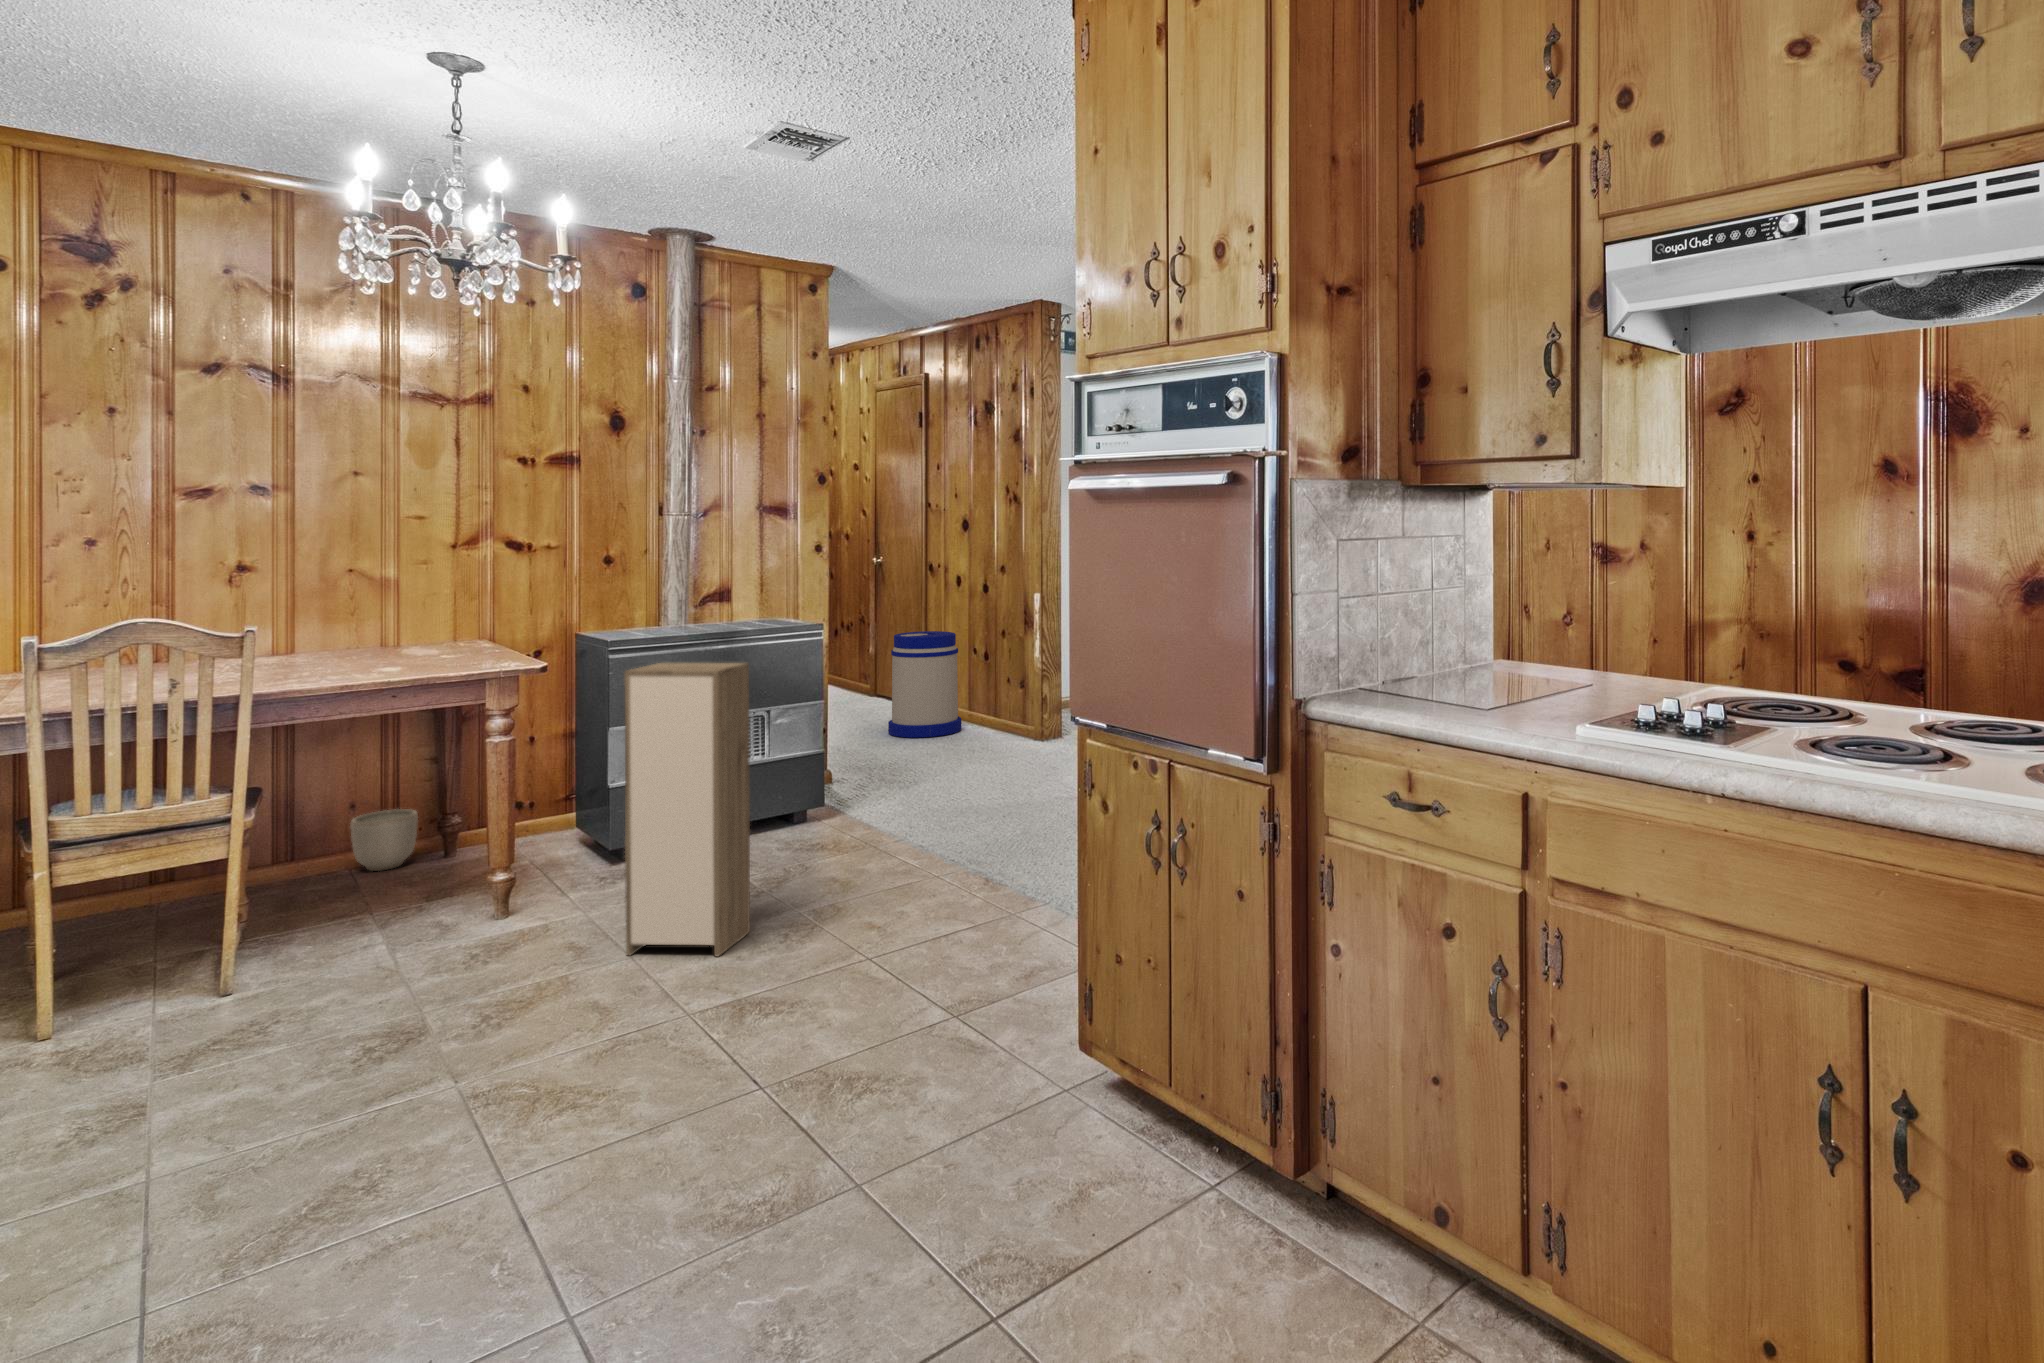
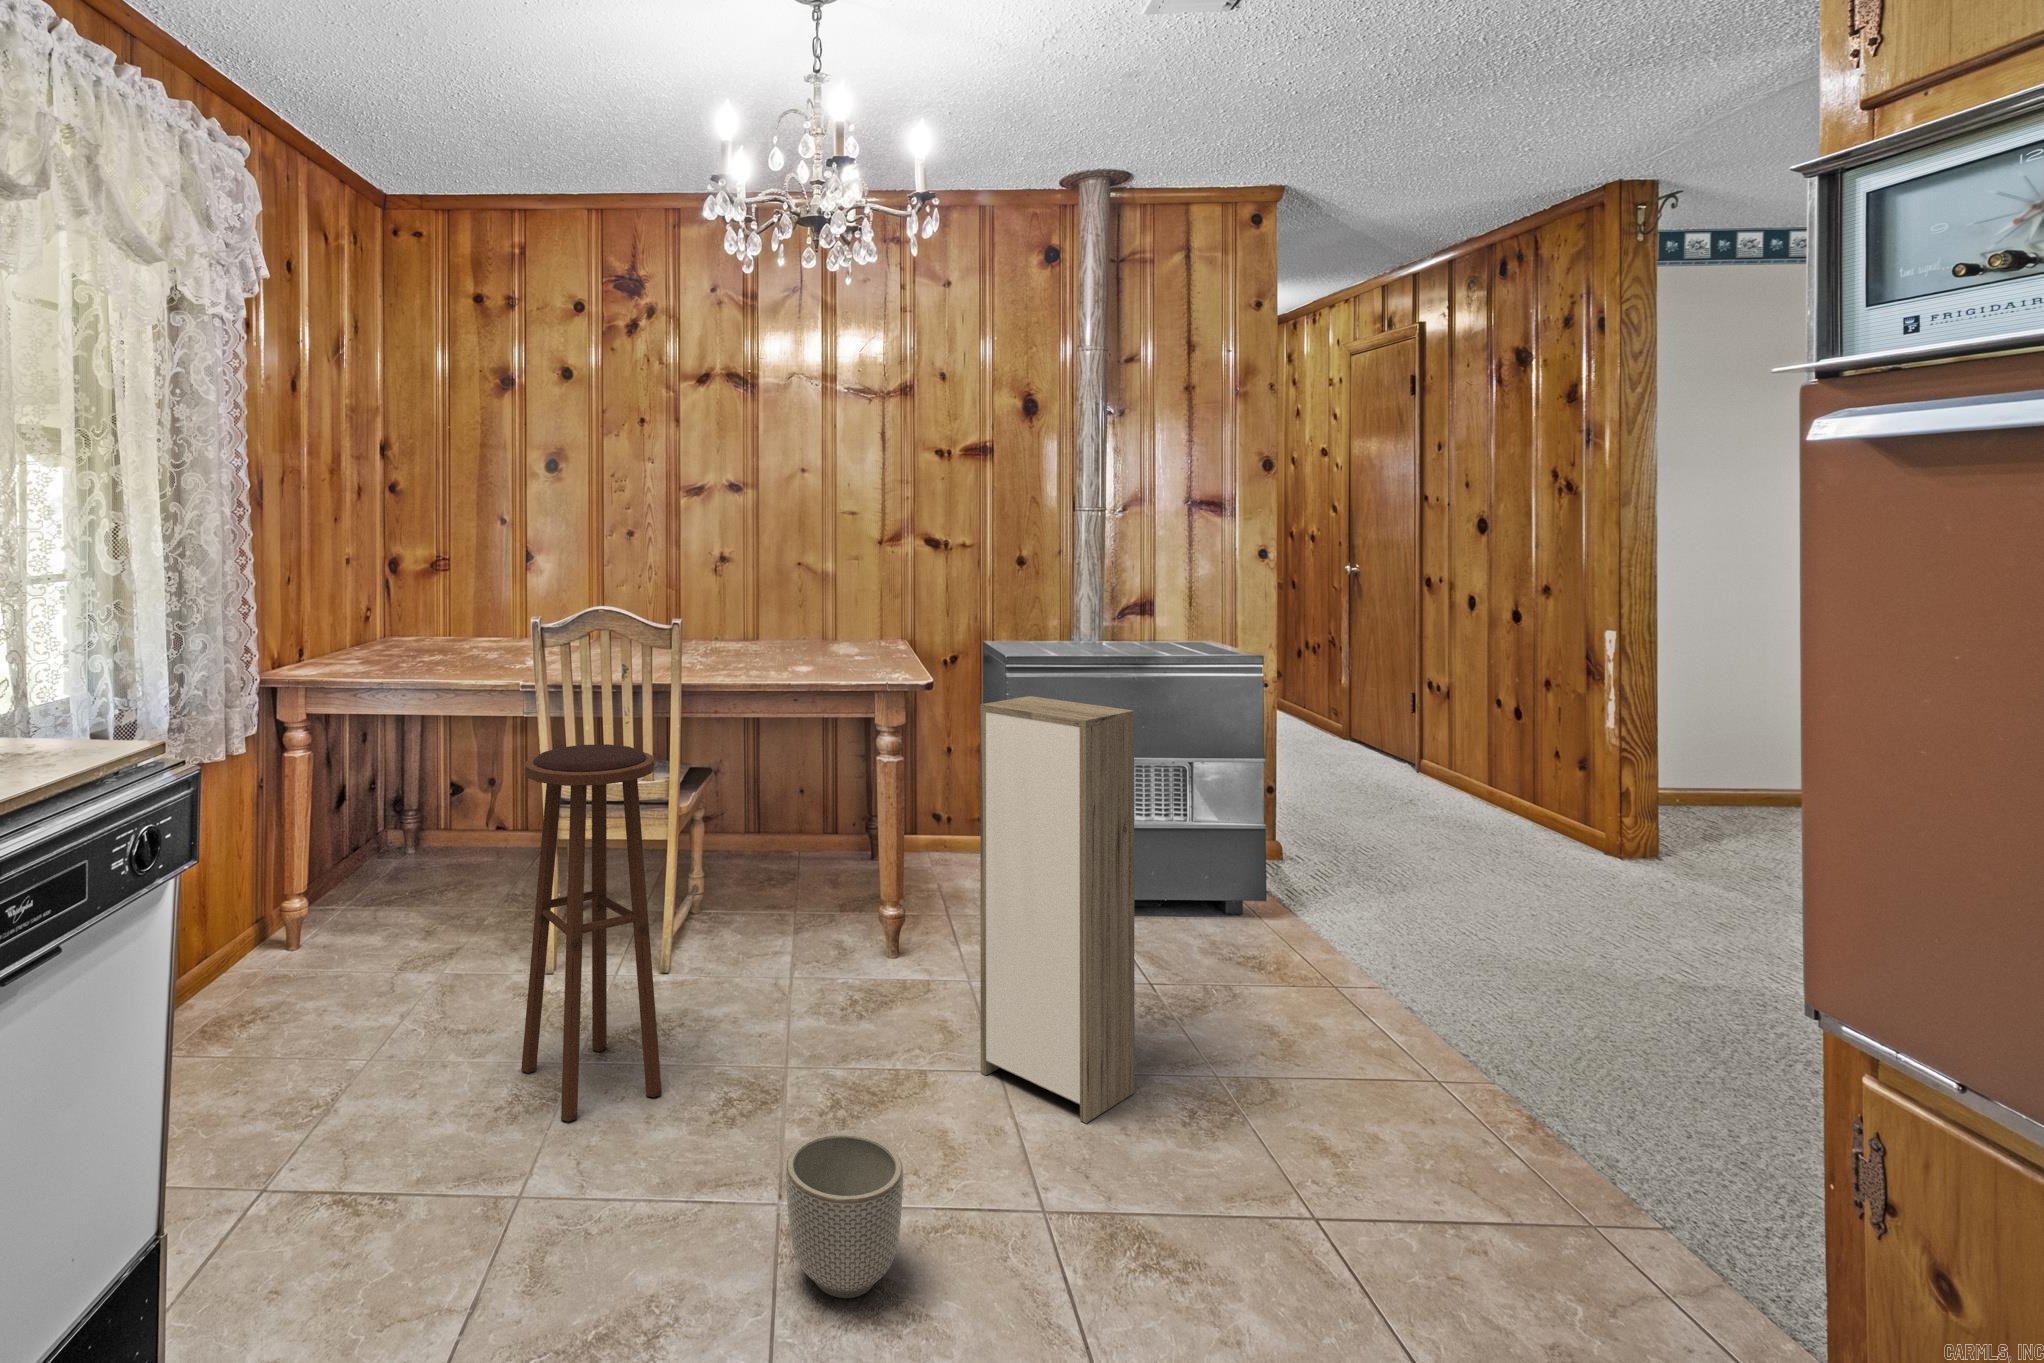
trash can: present [888,631,962,738] -> none [1365,667,1474,815]
stool: none [107,745,311,1101] -> present [521,744,662,1122]
planter: present [350,809,418,871] -> present [786,1132,903,1298]

